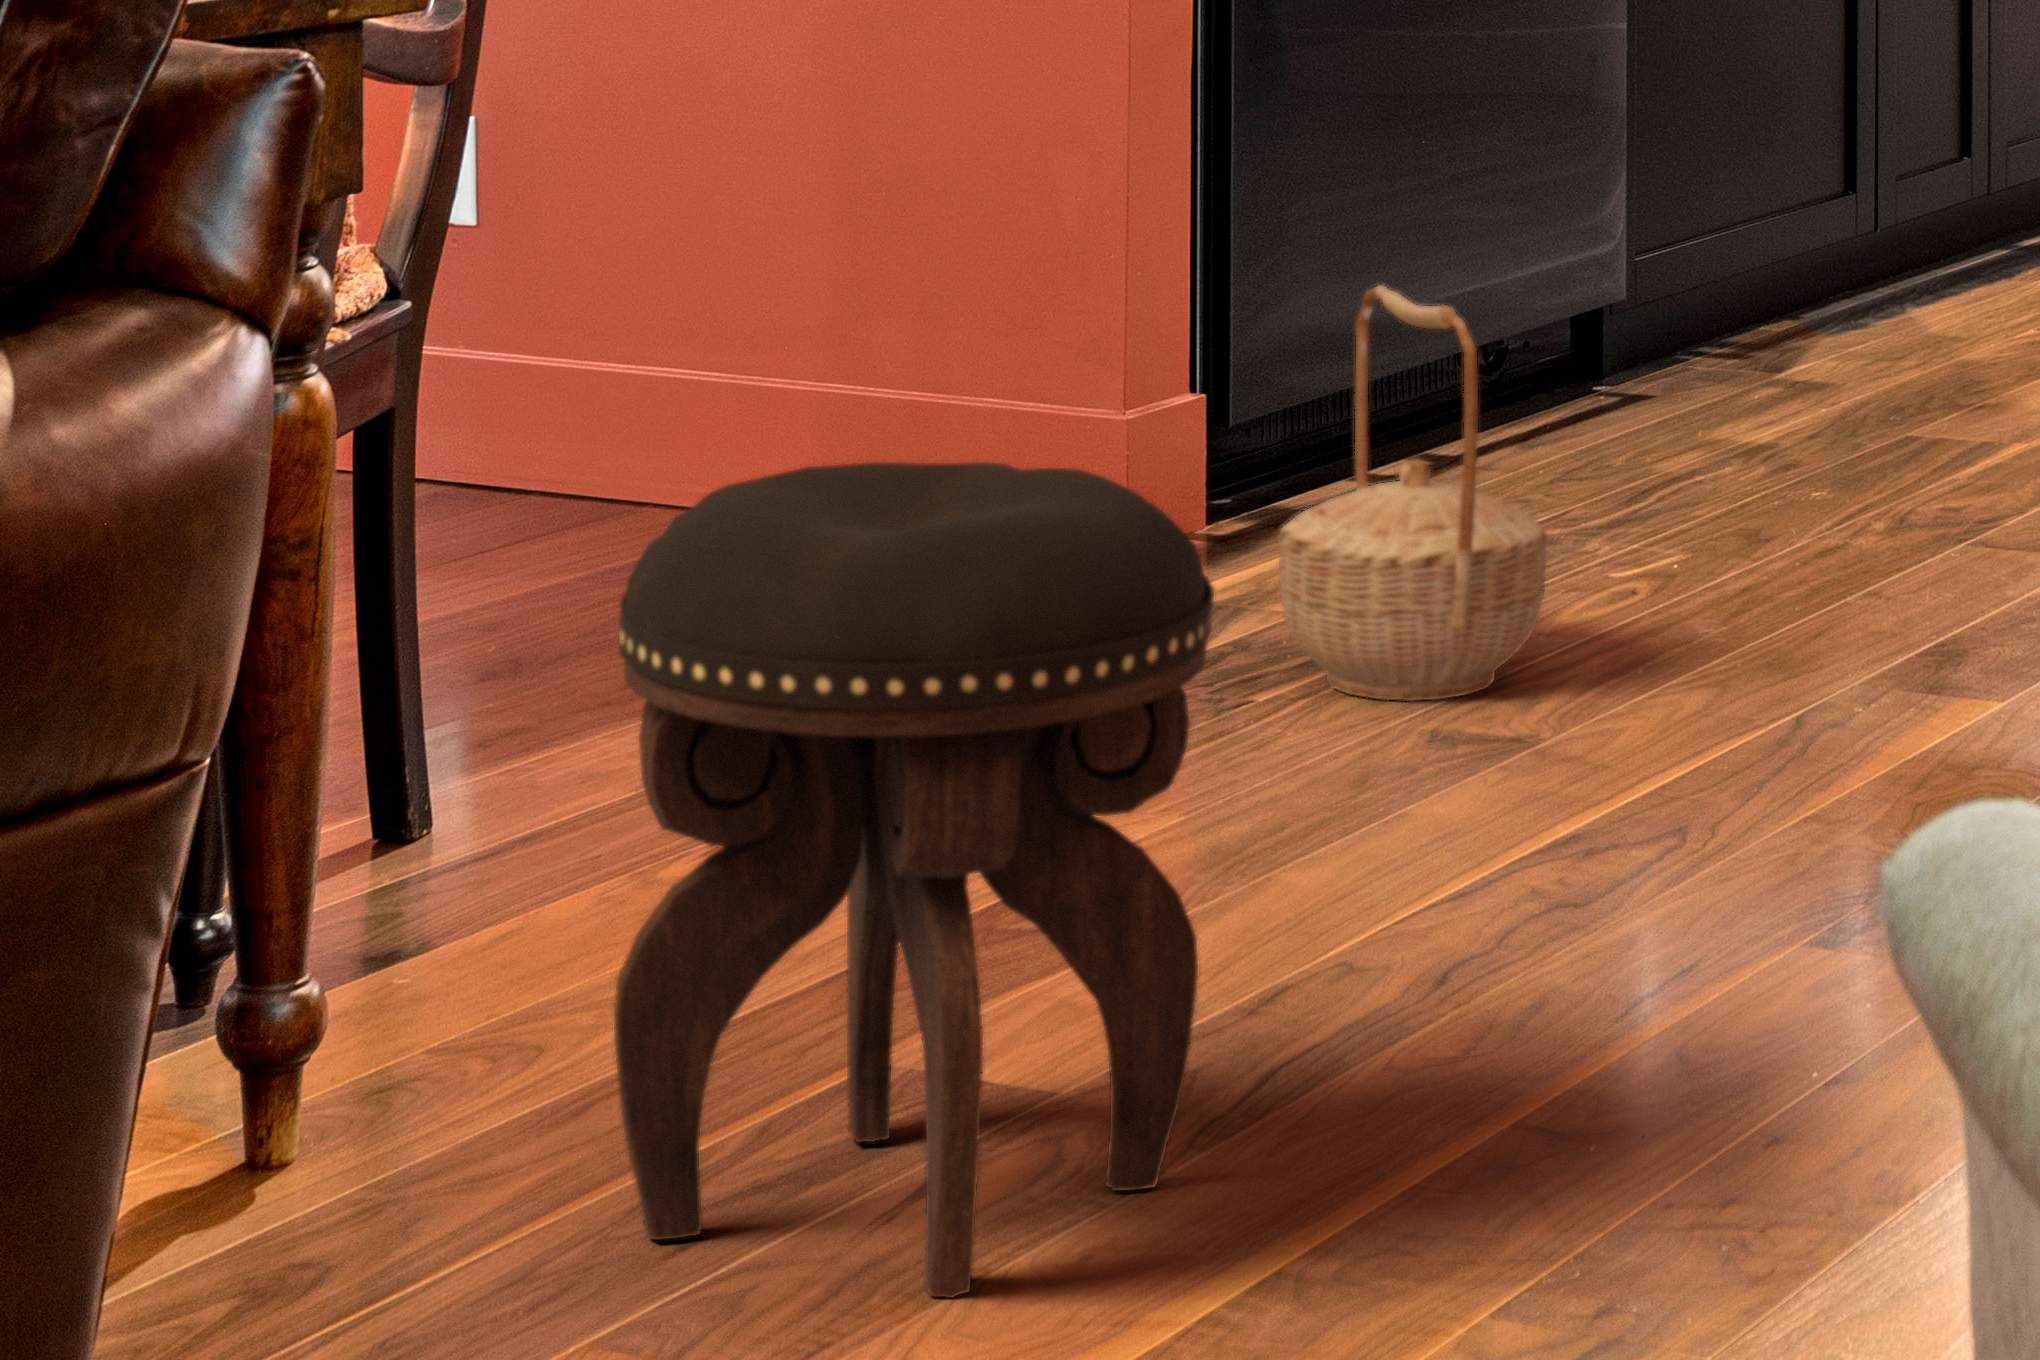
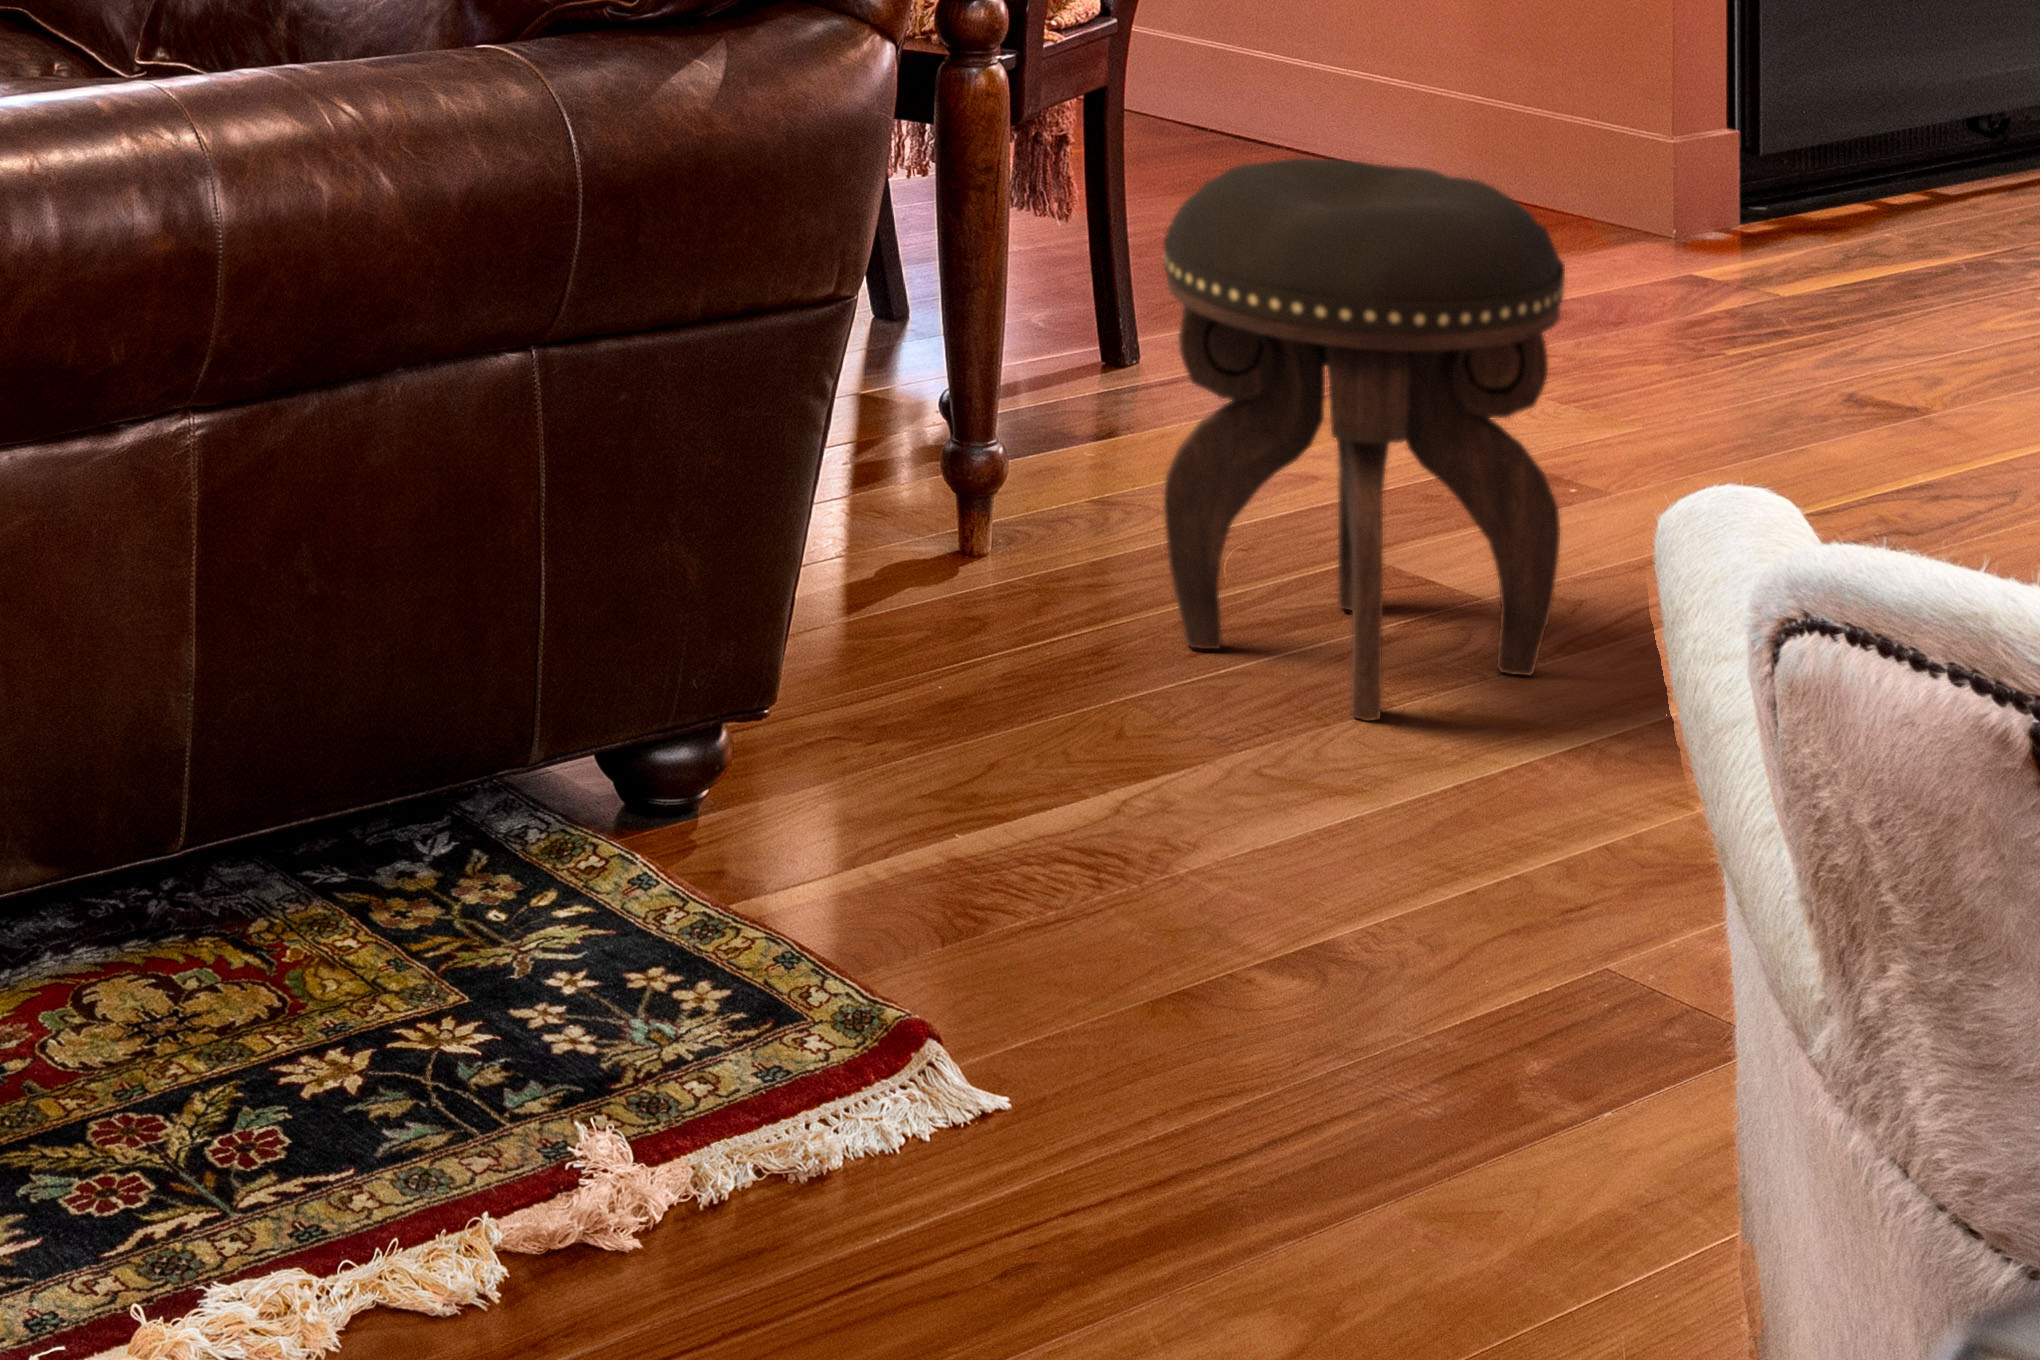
basket: present [1279,285,1547,701] -> none [1756,66,1963,371]

